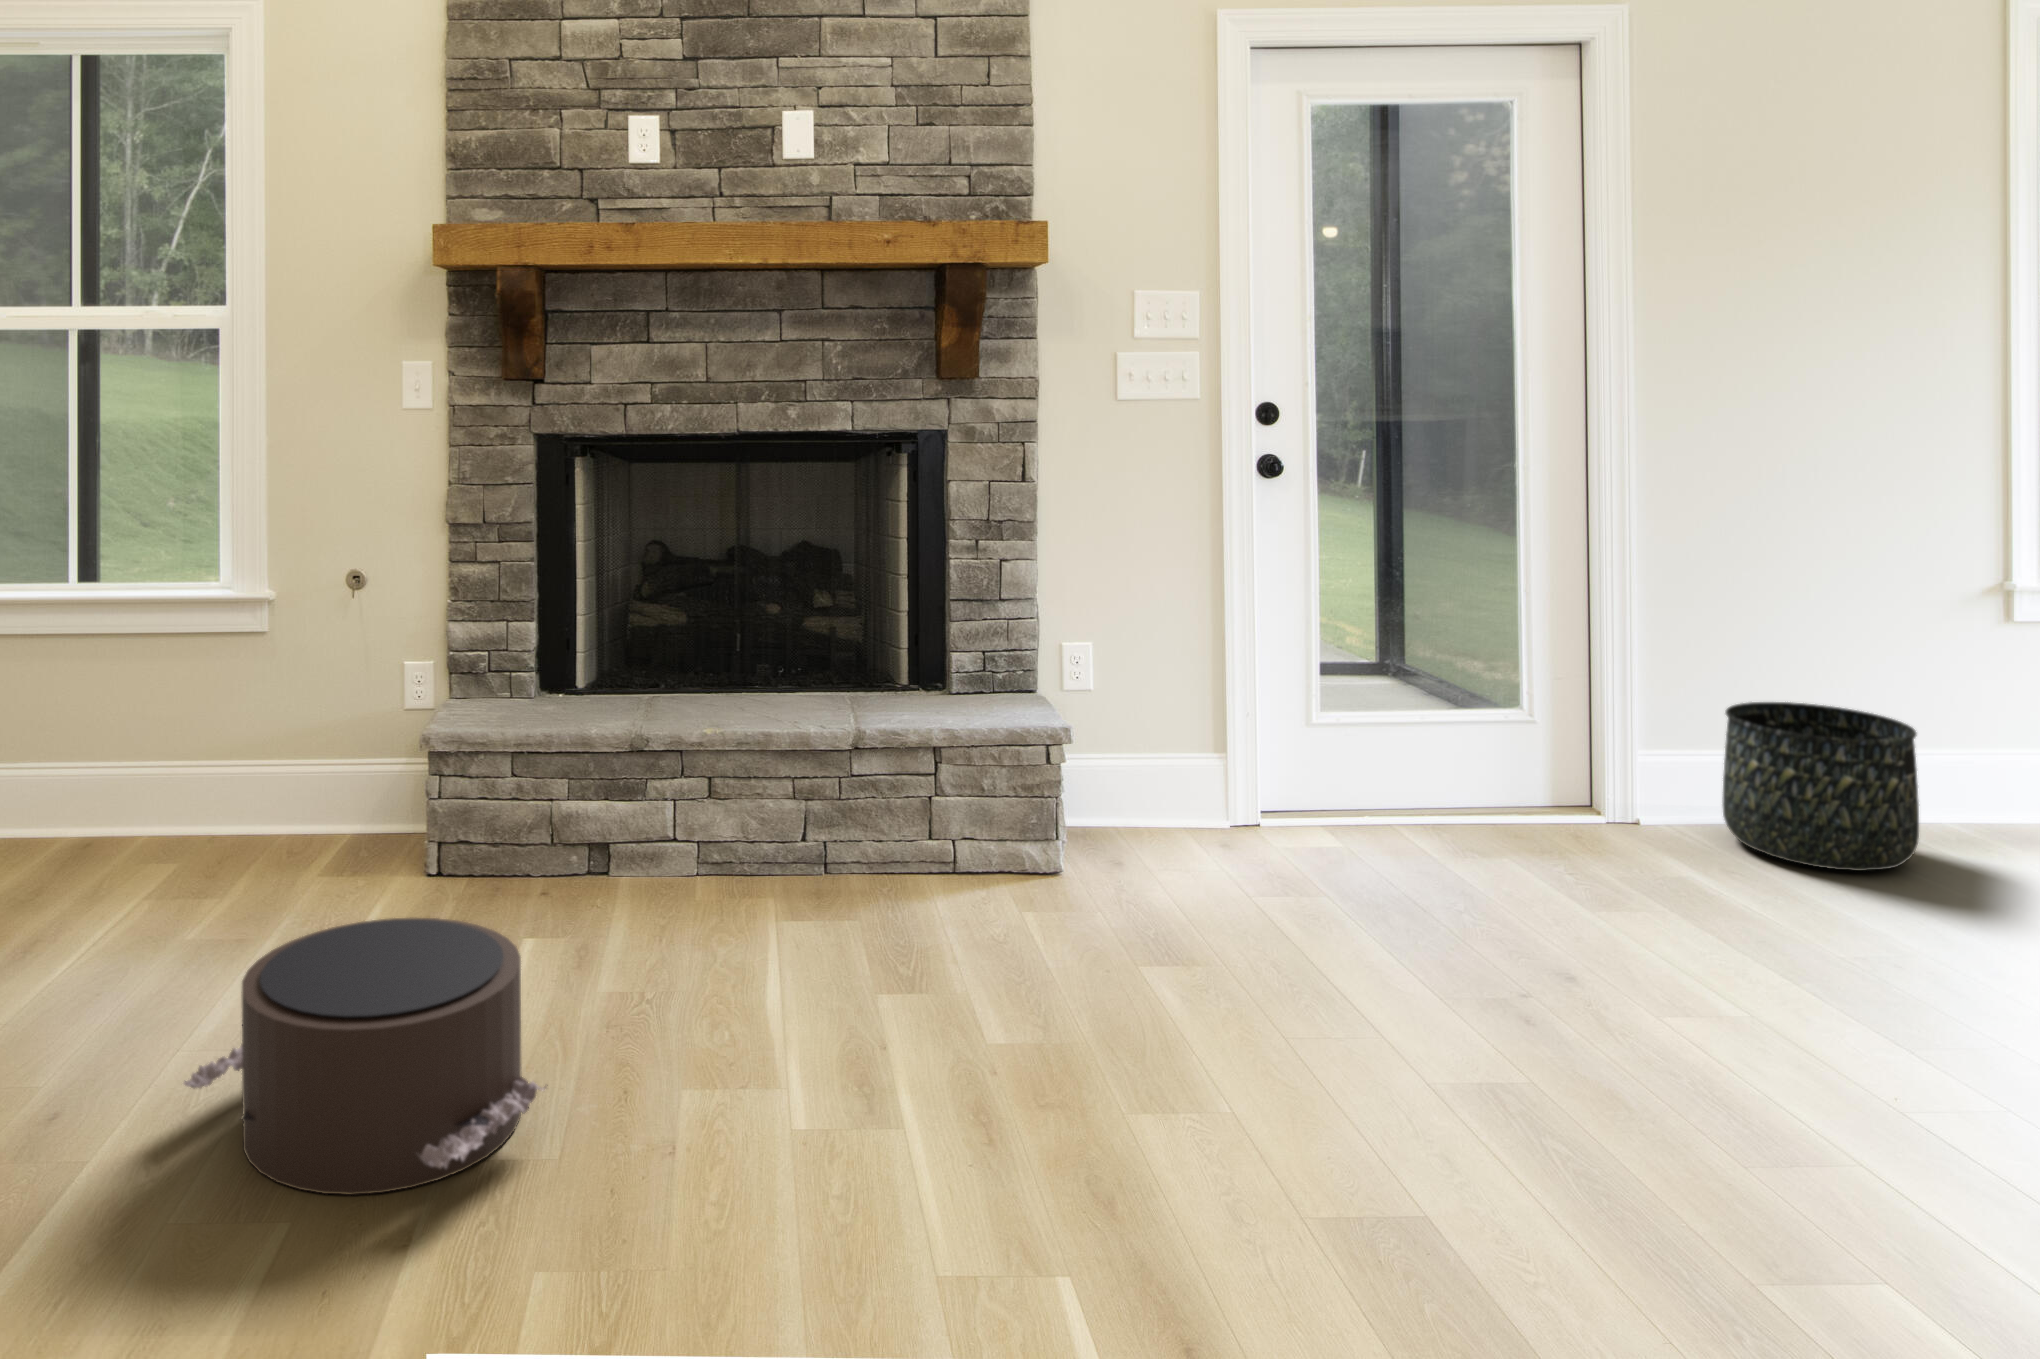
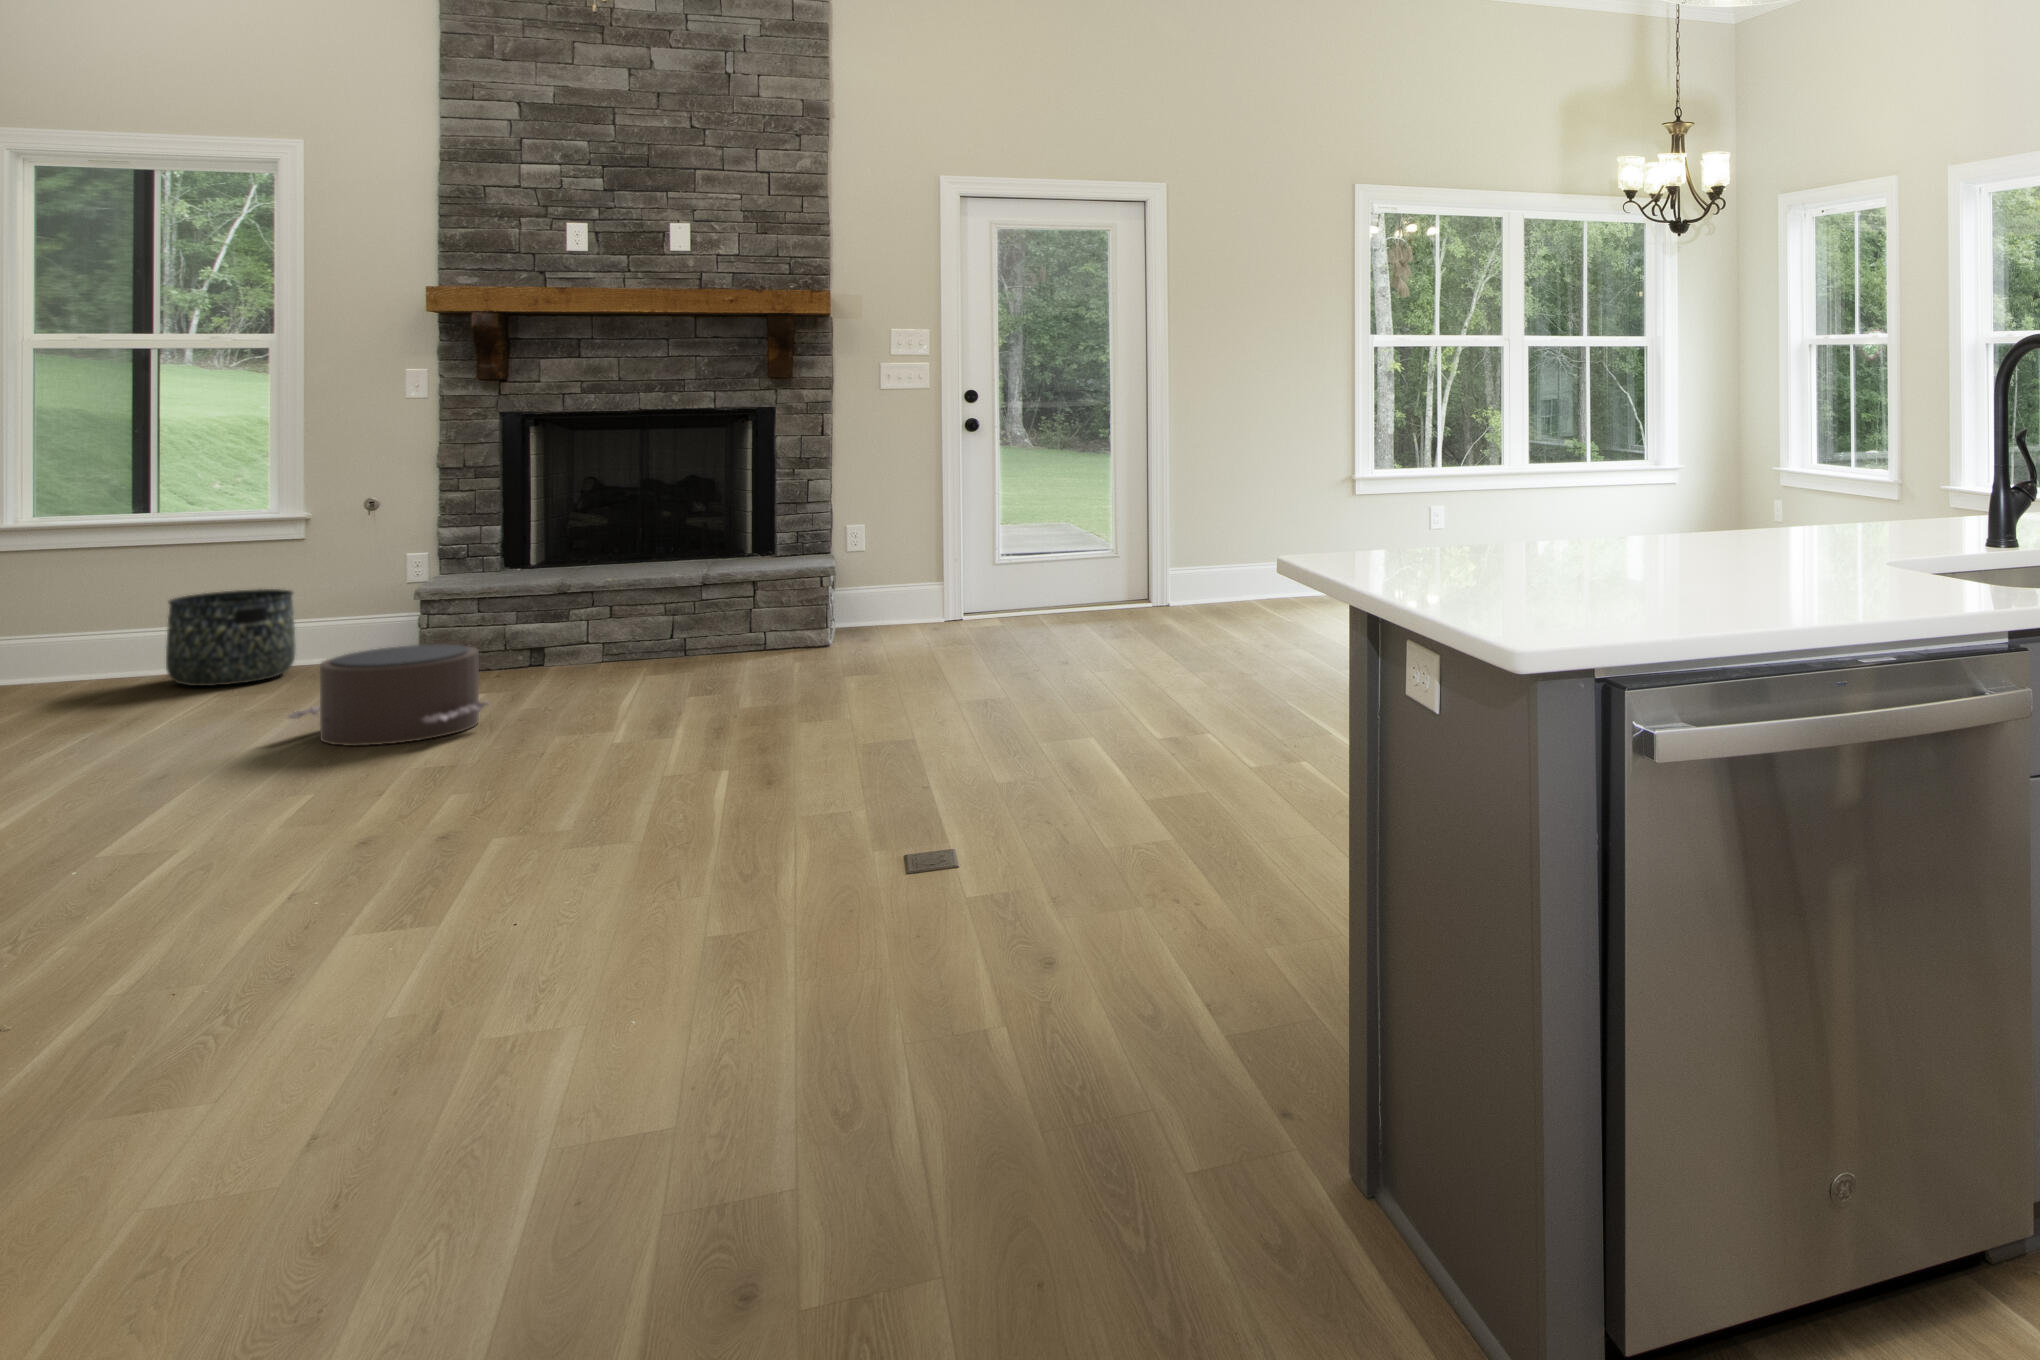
basket: present [1723,702,1919,871] -> present [166,589,295,686]

